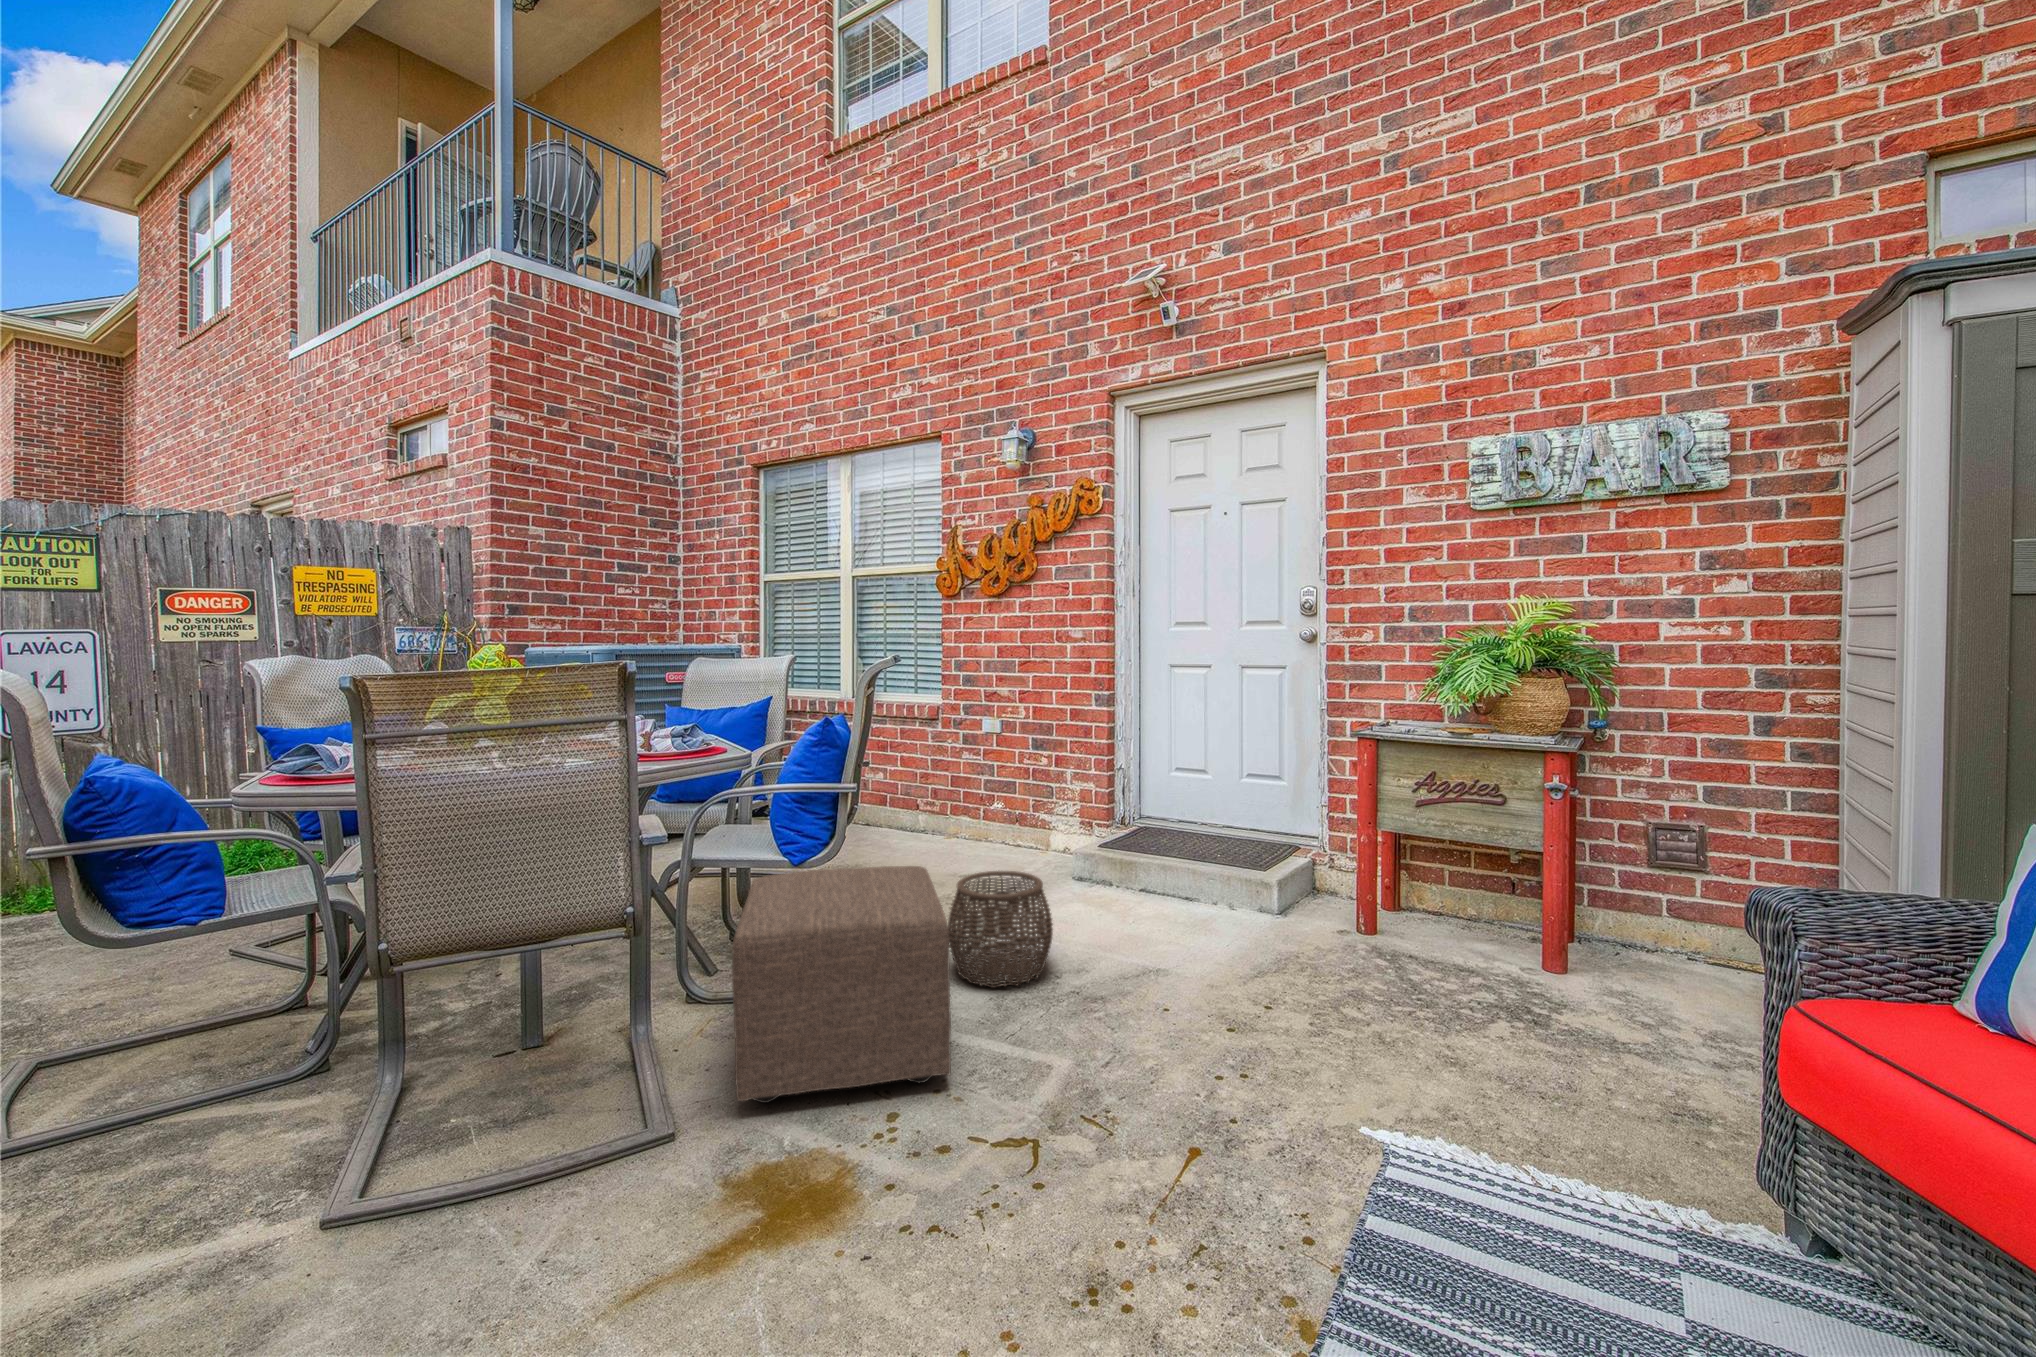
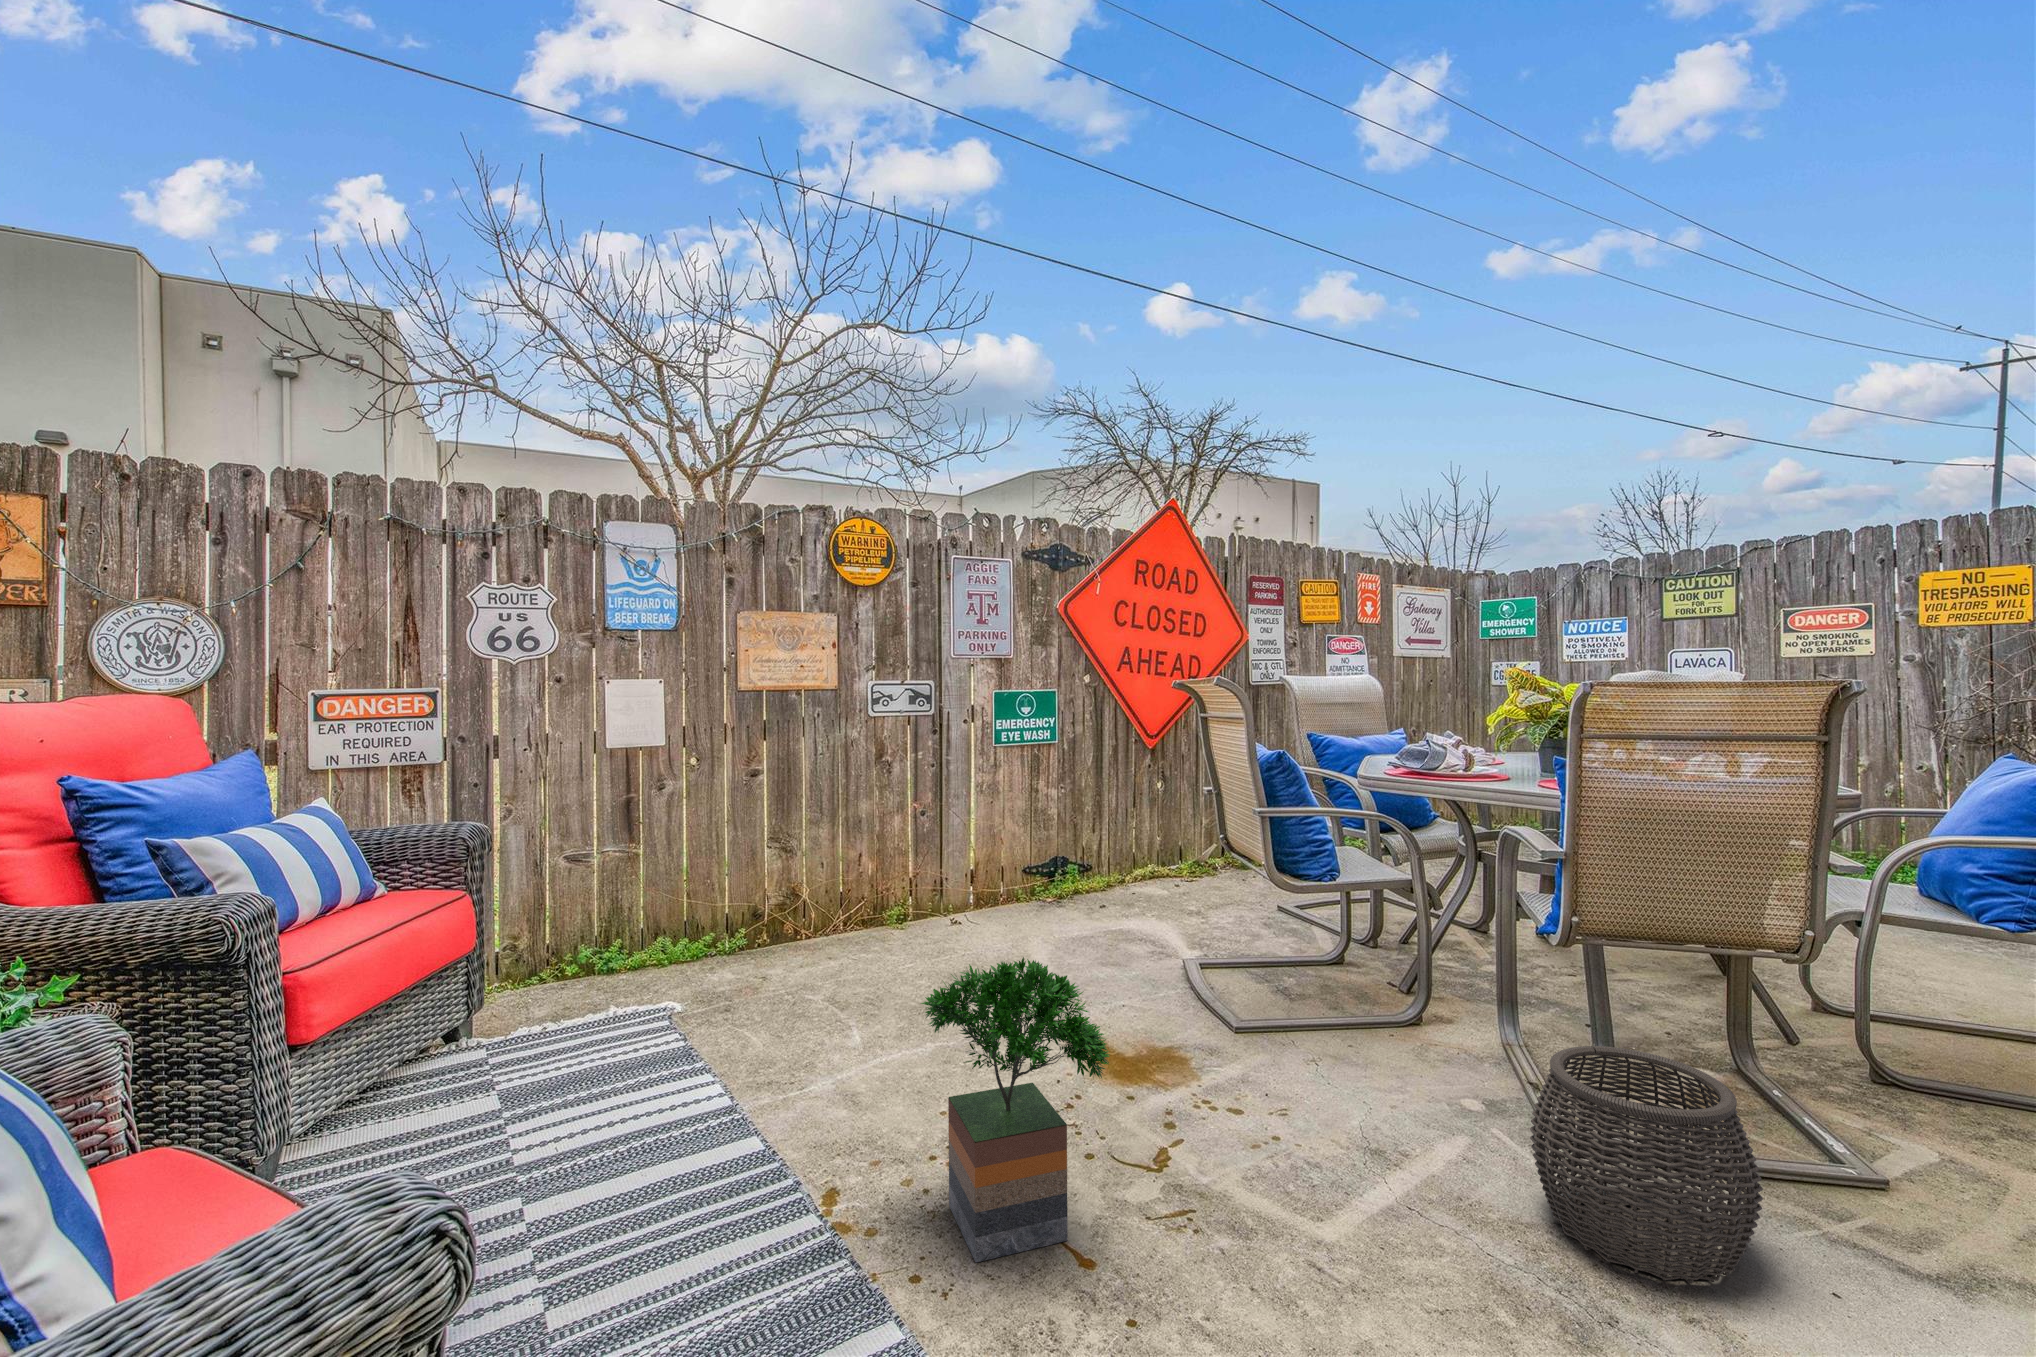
ottoman: present [732,866,951,1103] -> none [1241,897,1497,1141]
potted tree: none [1098,938,1266,1248] -> present [921,957,1110,1262]

